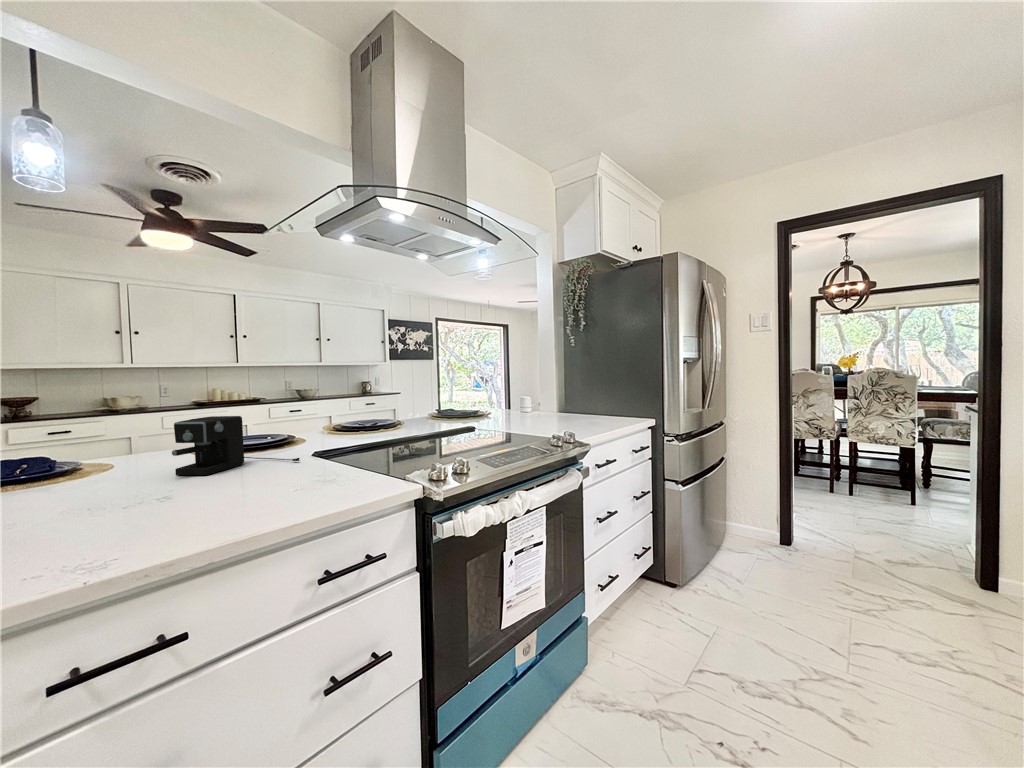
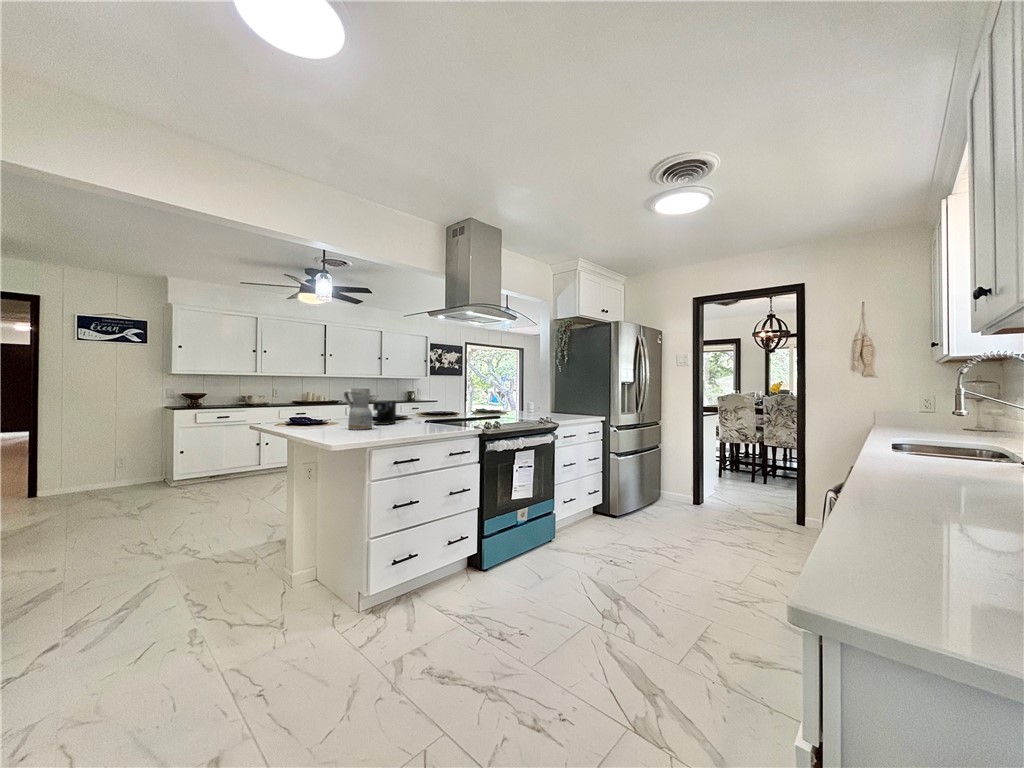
ceramic pitcher: none [41,394,137,511] -> present [344,387,373,430]

